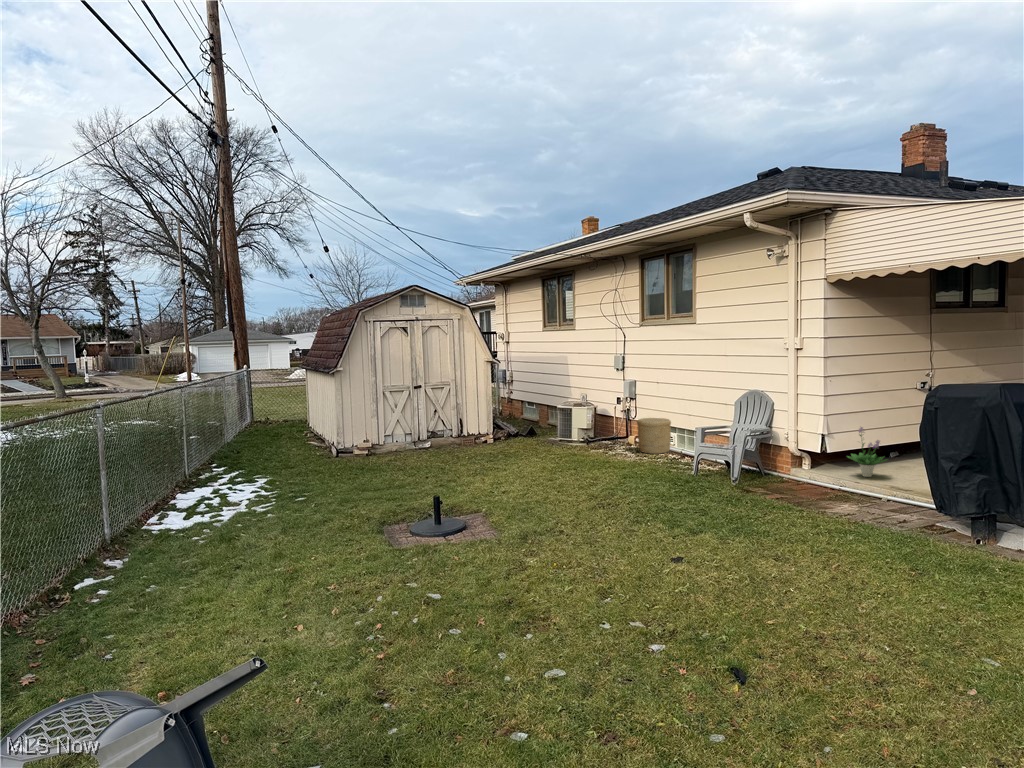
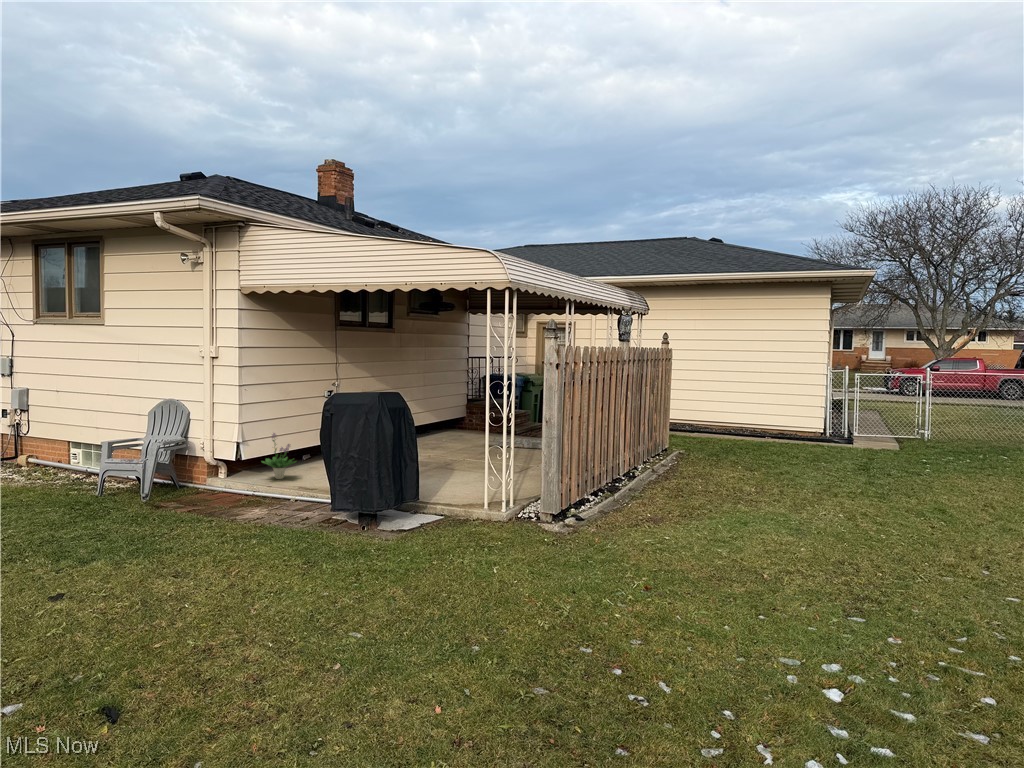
woven basket: present [637,418,671,454] -> none [26,433,74,477]

